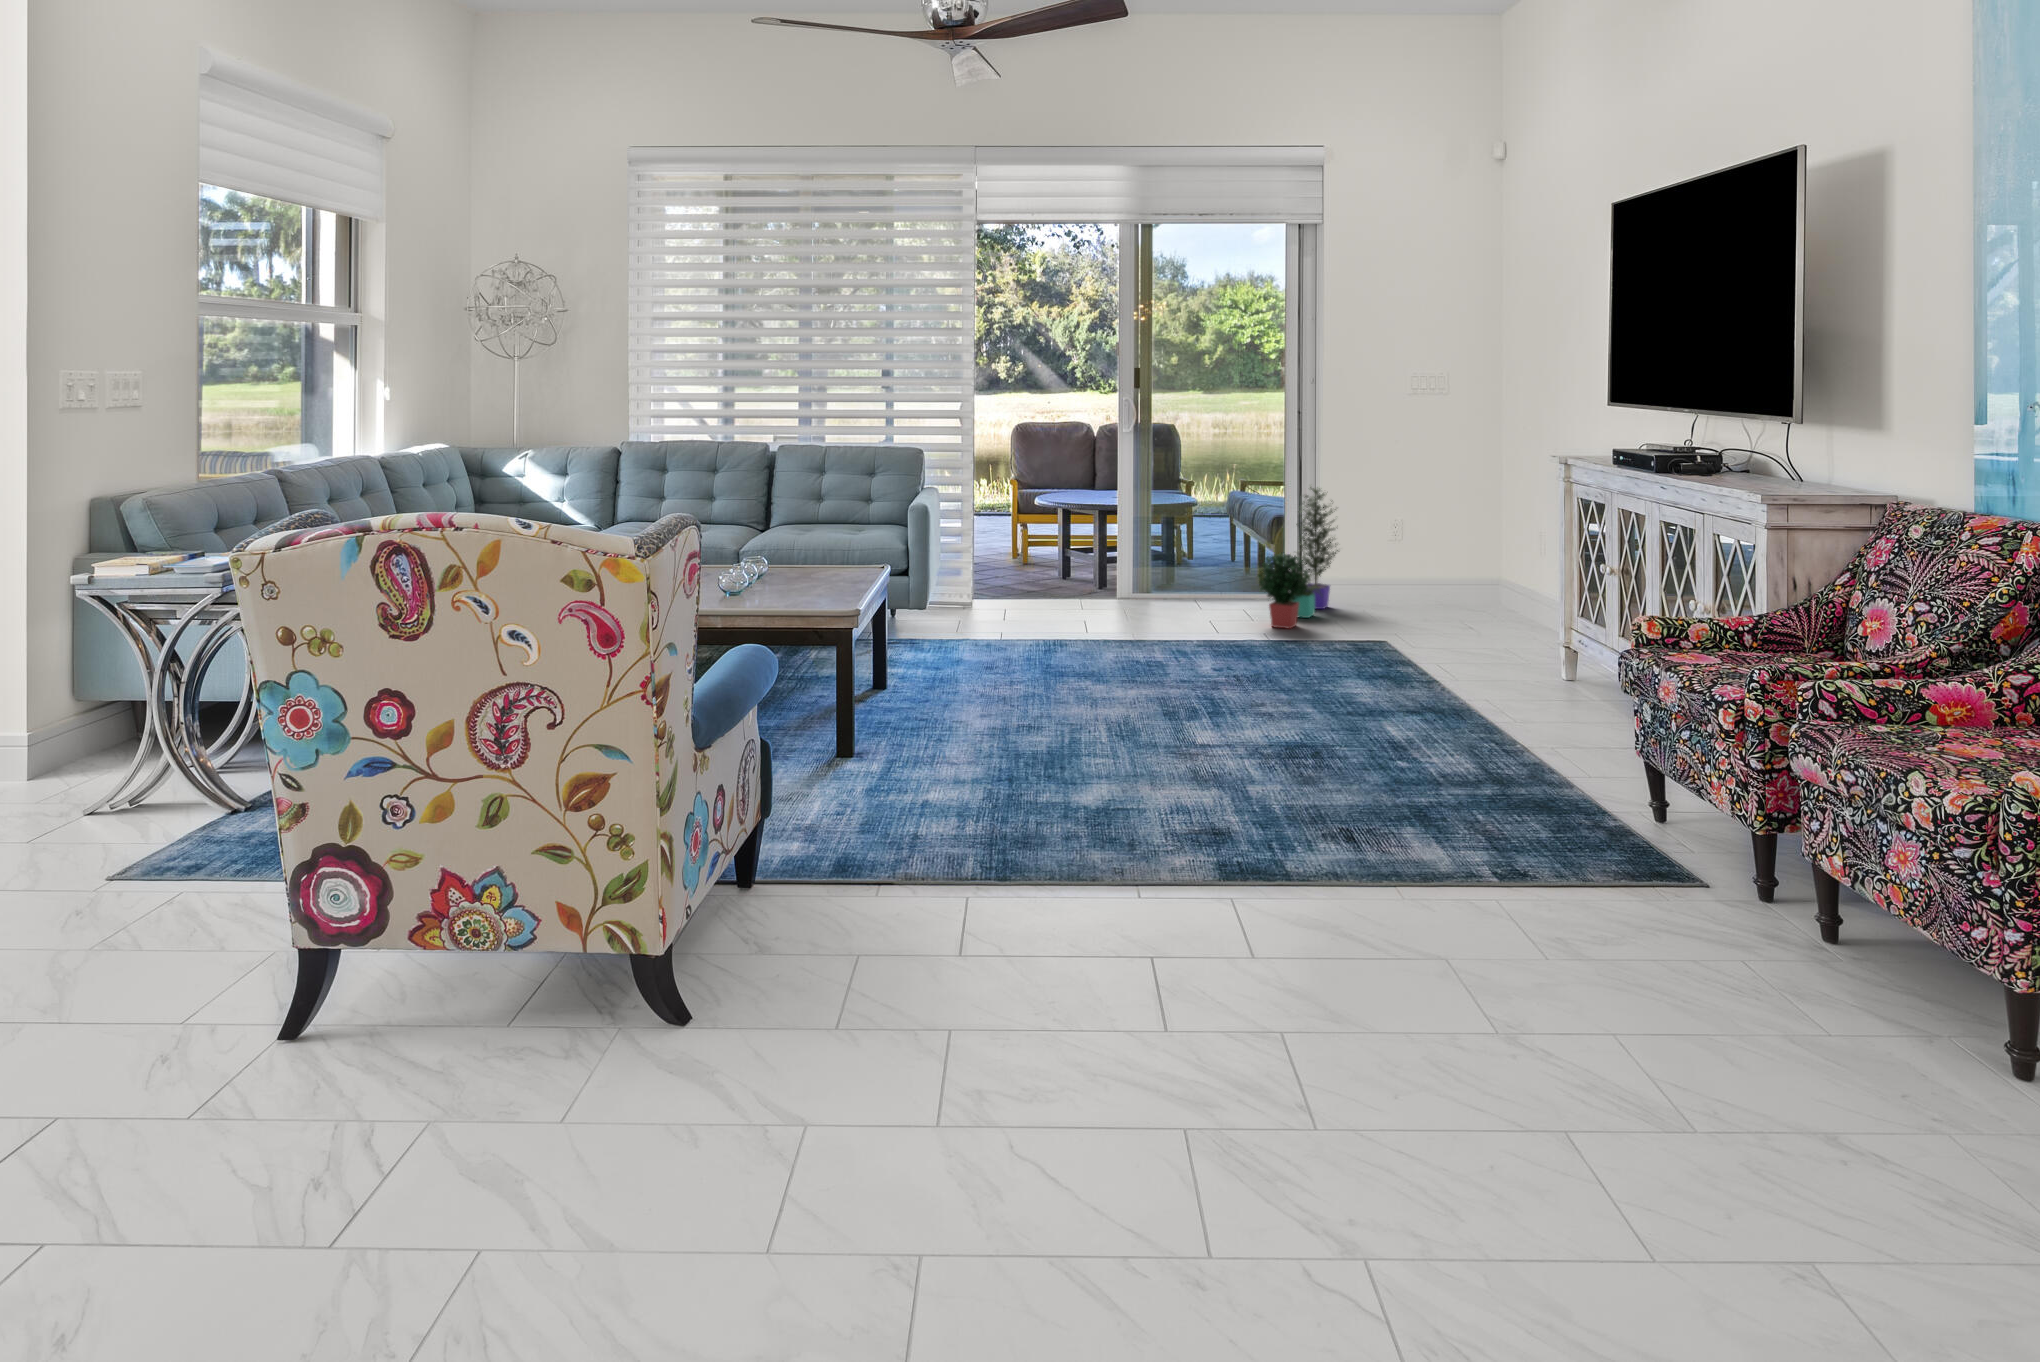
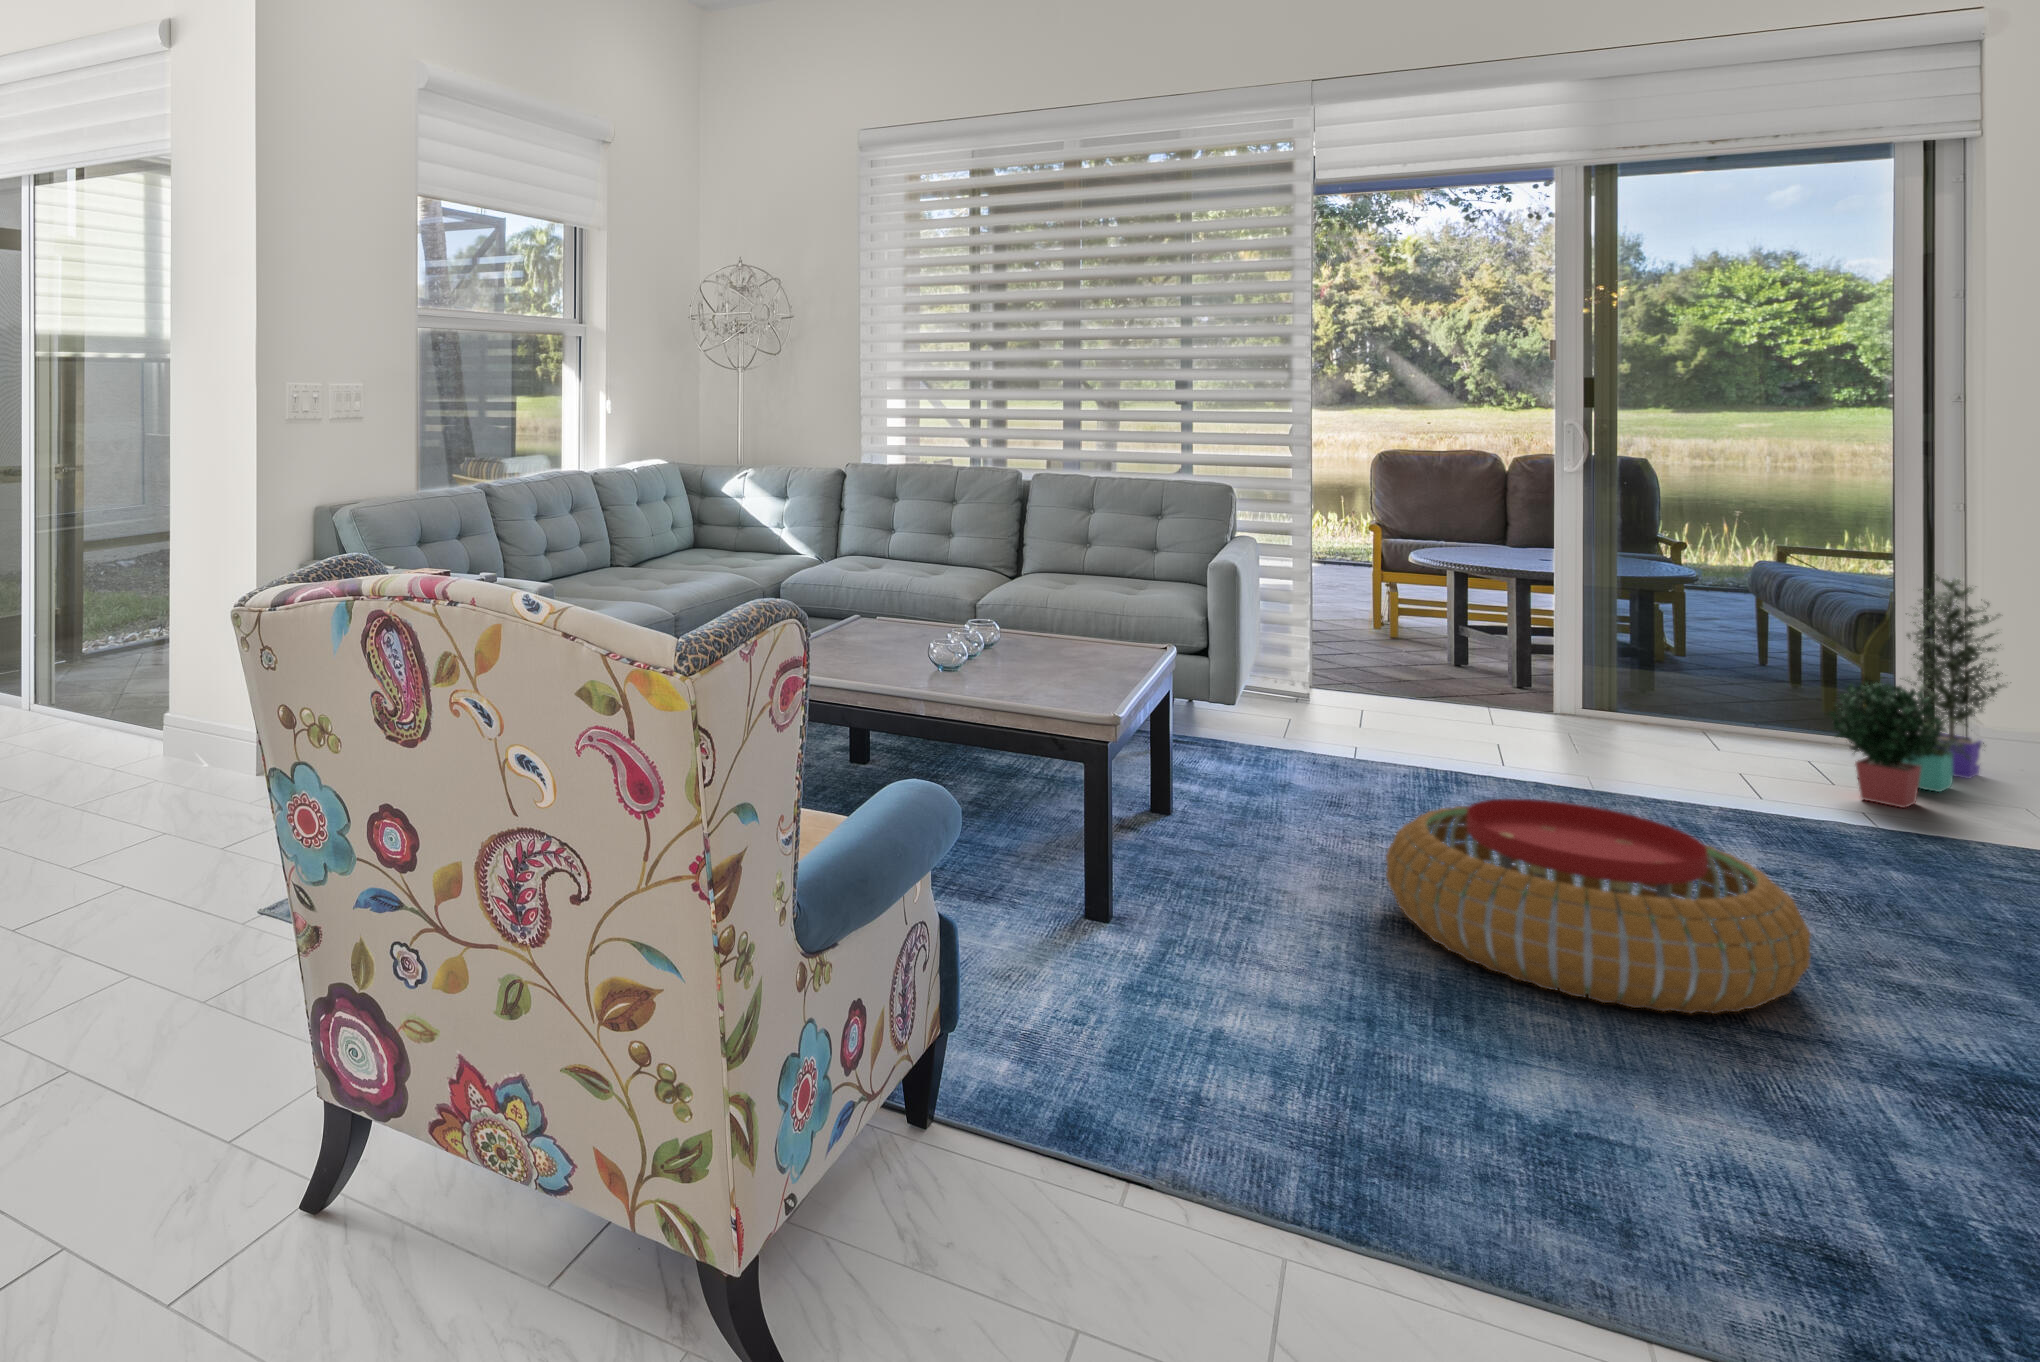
pouf: none [1020,638,1231,750] -> present [1386,799,1811,1014]

